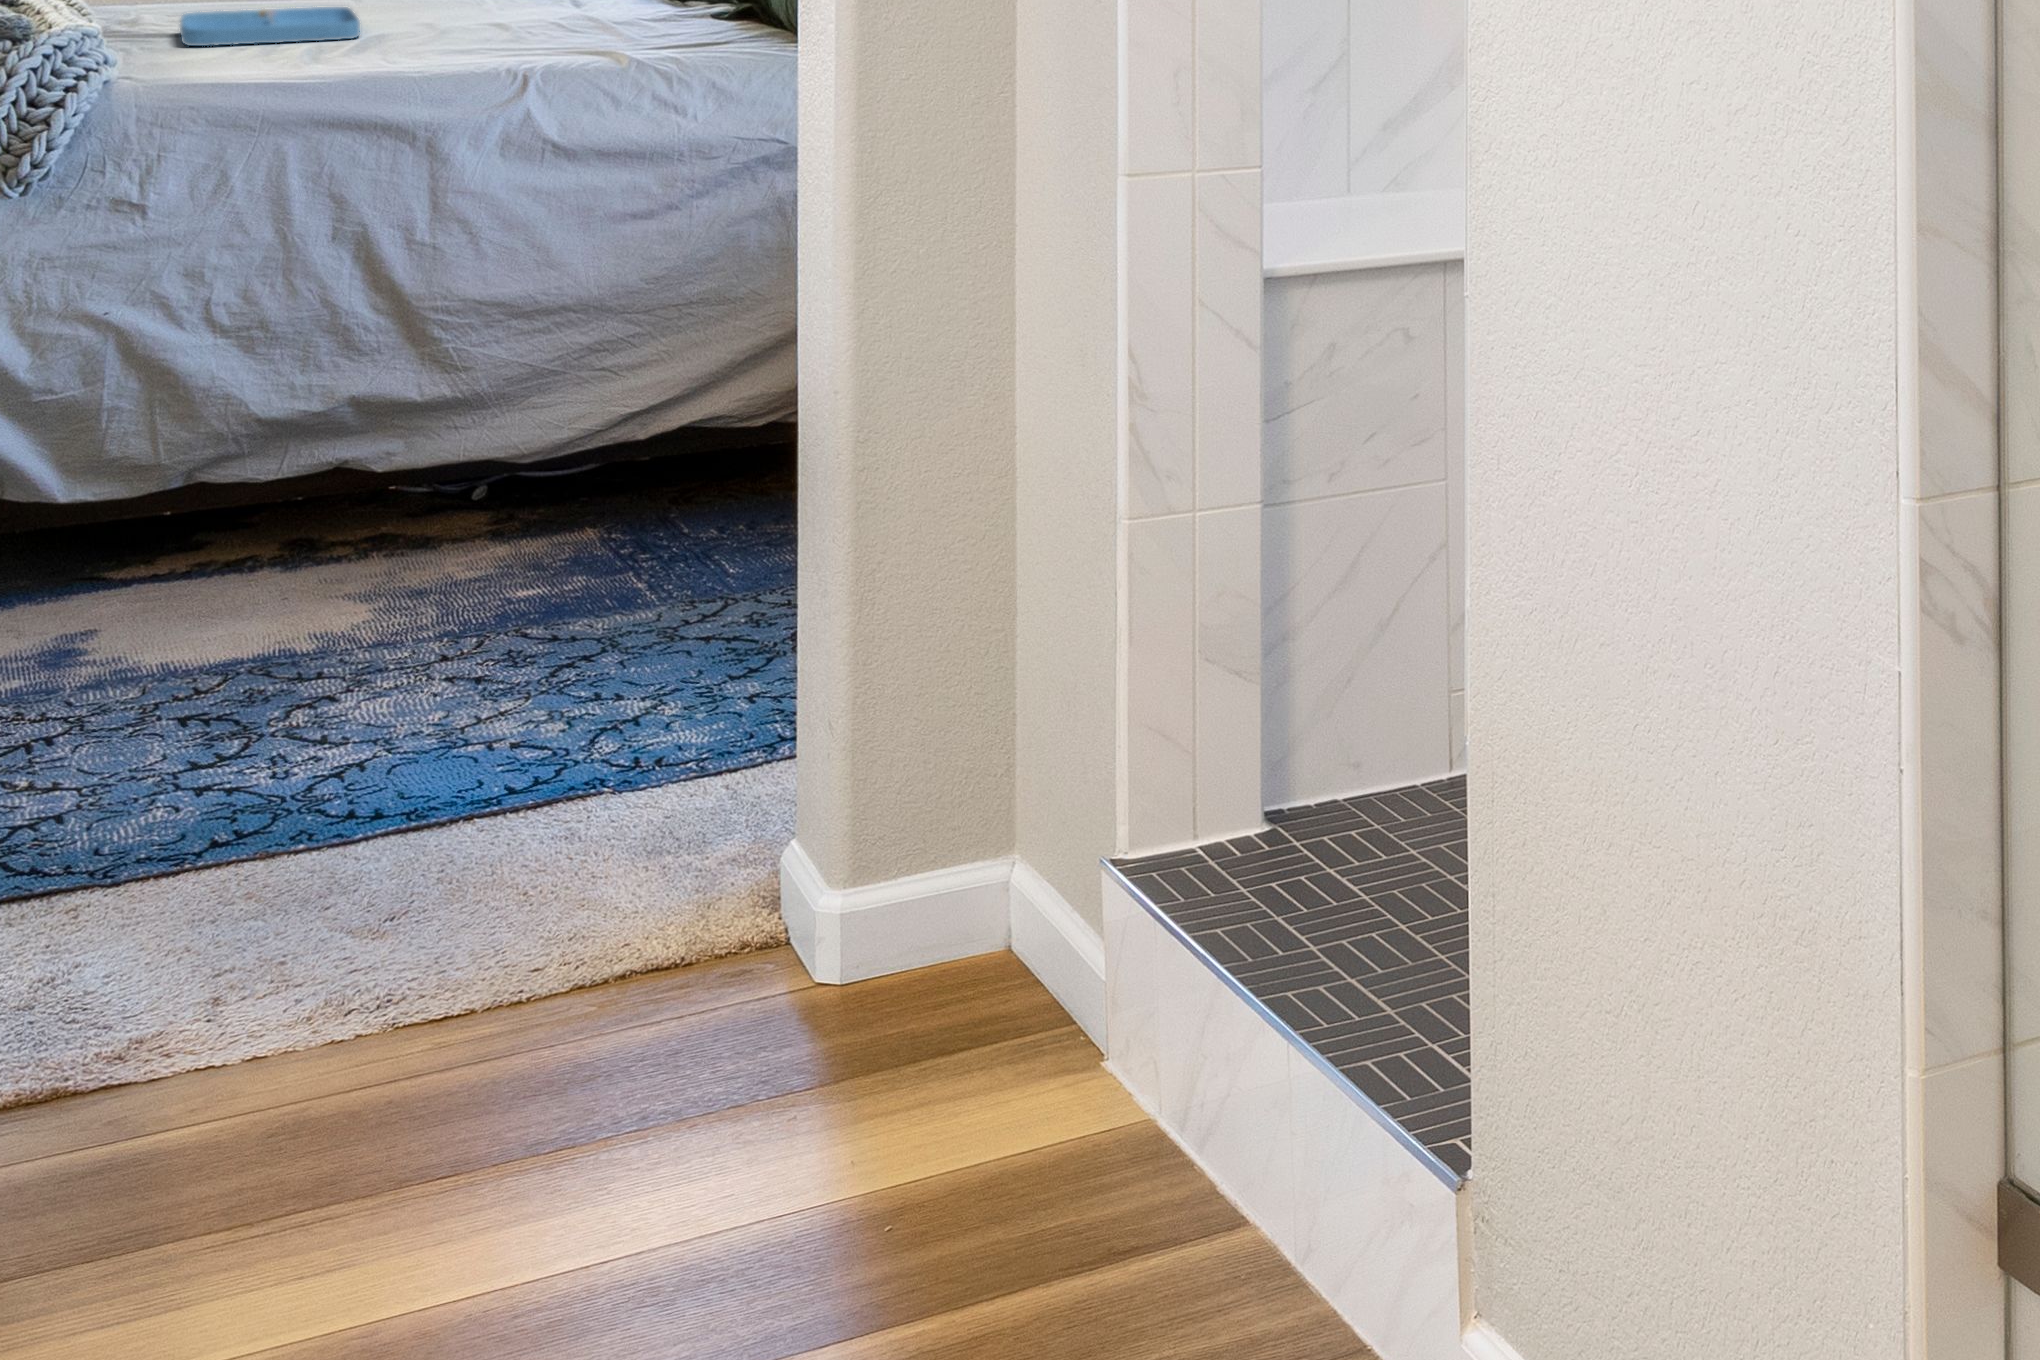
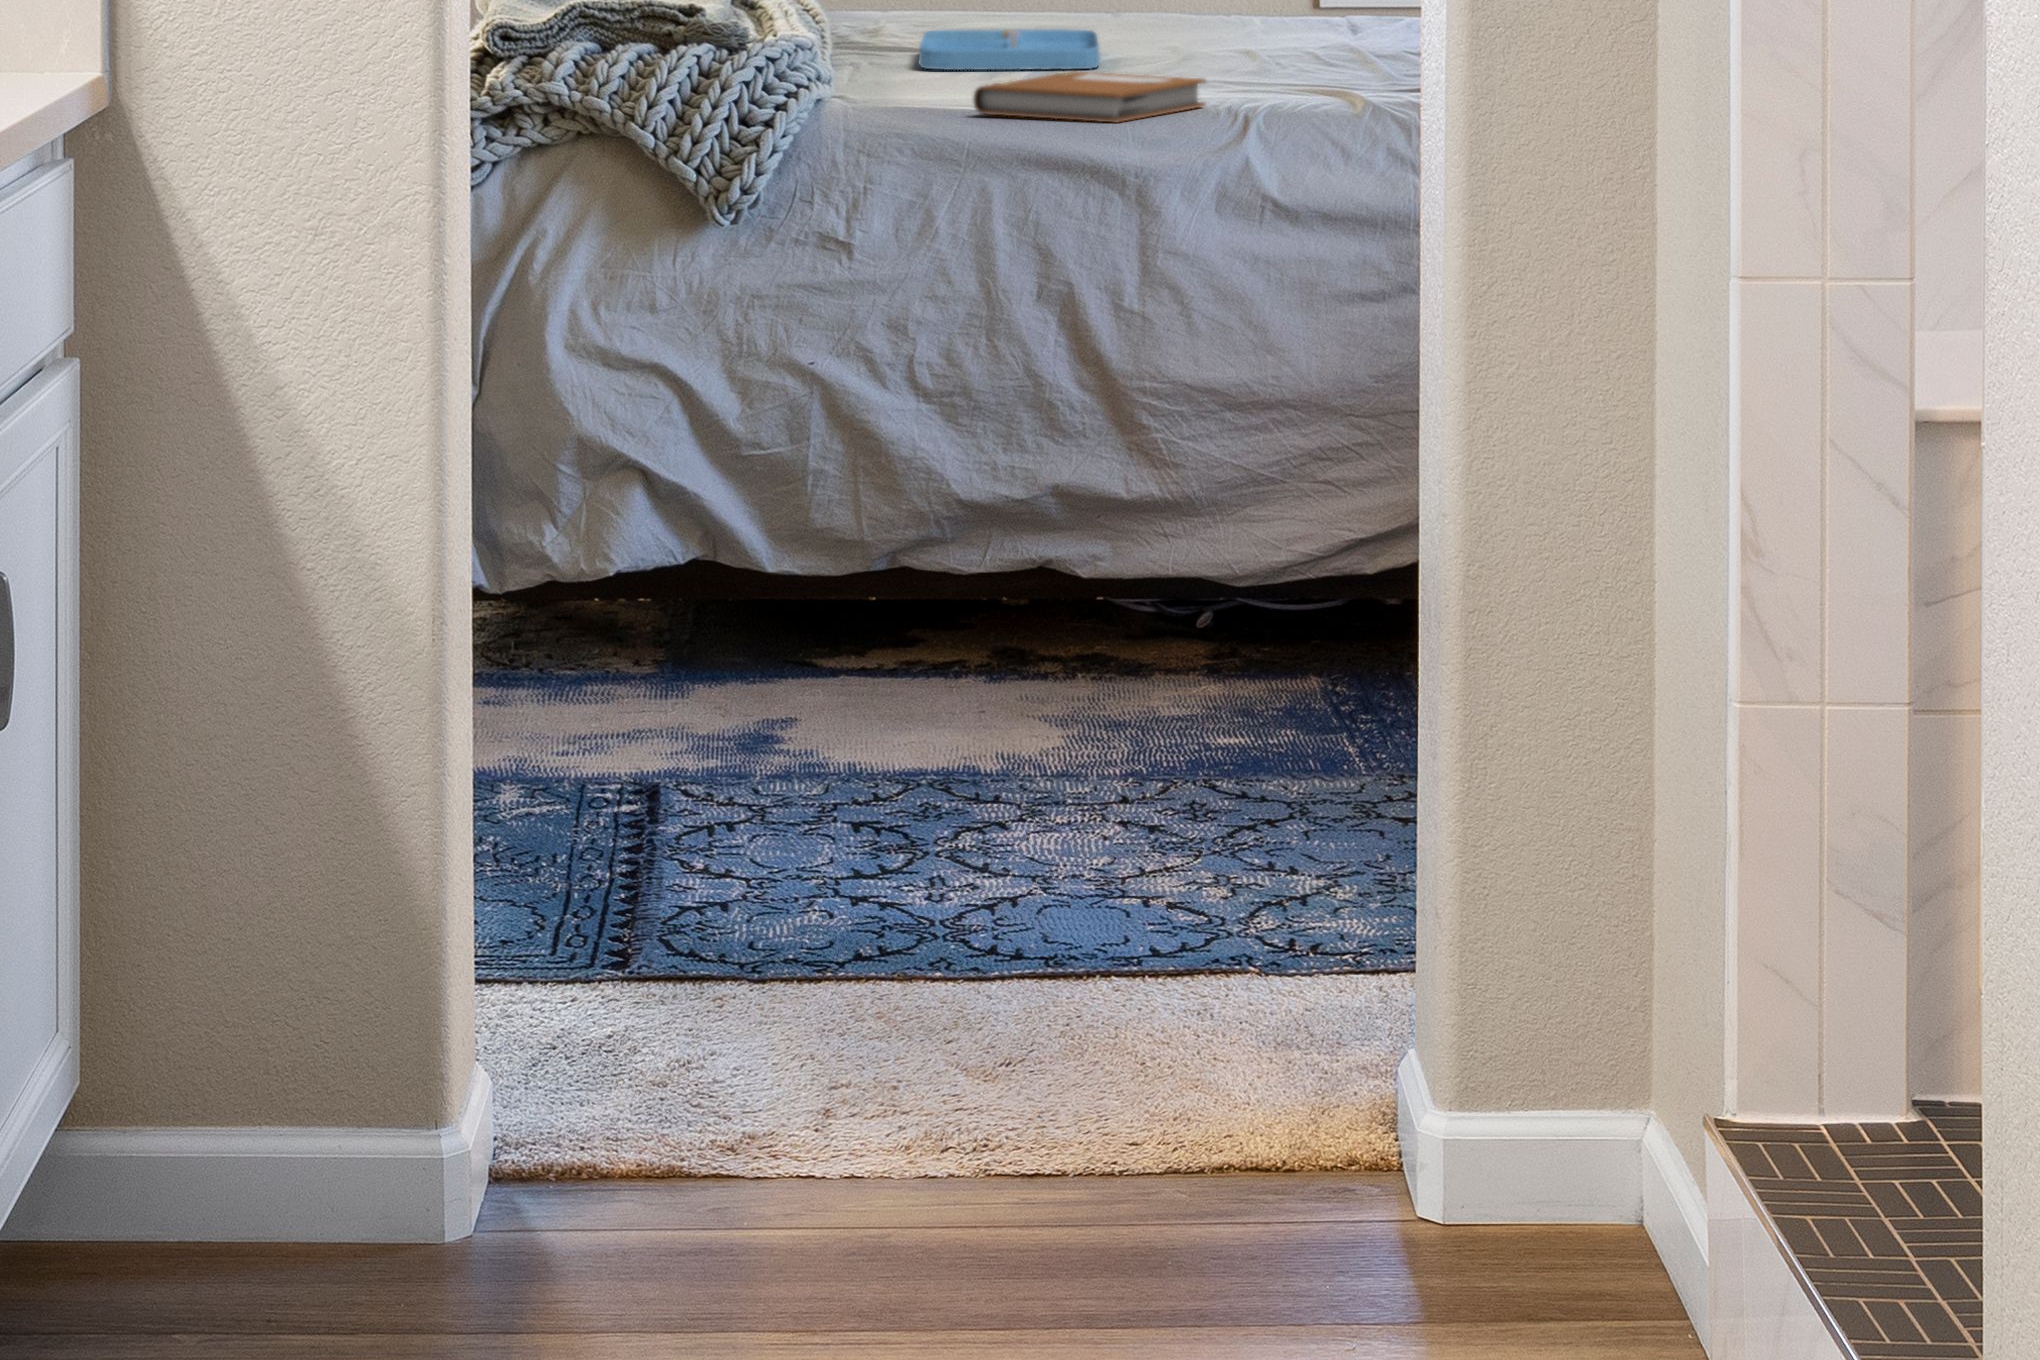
notebook: none [260,40,481,81] -> present [973,71,1205,123]

